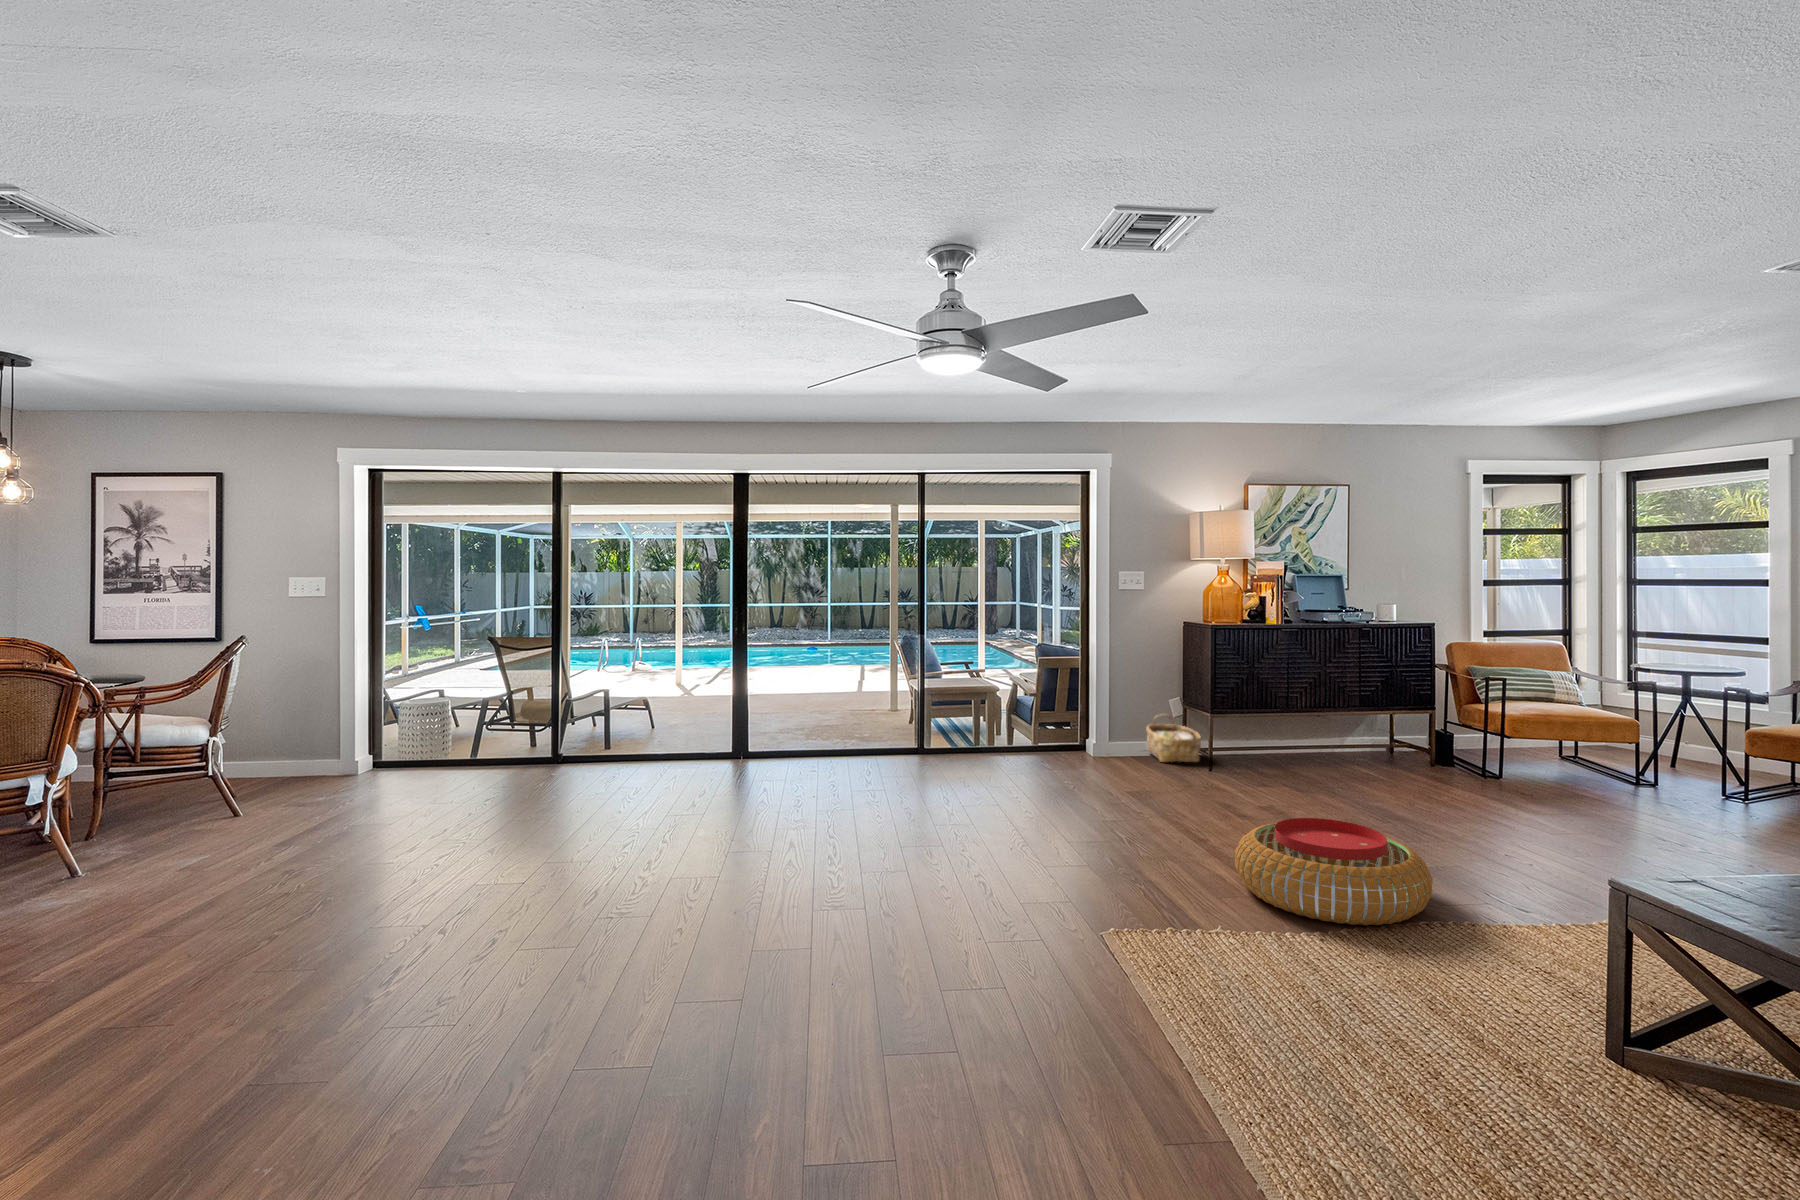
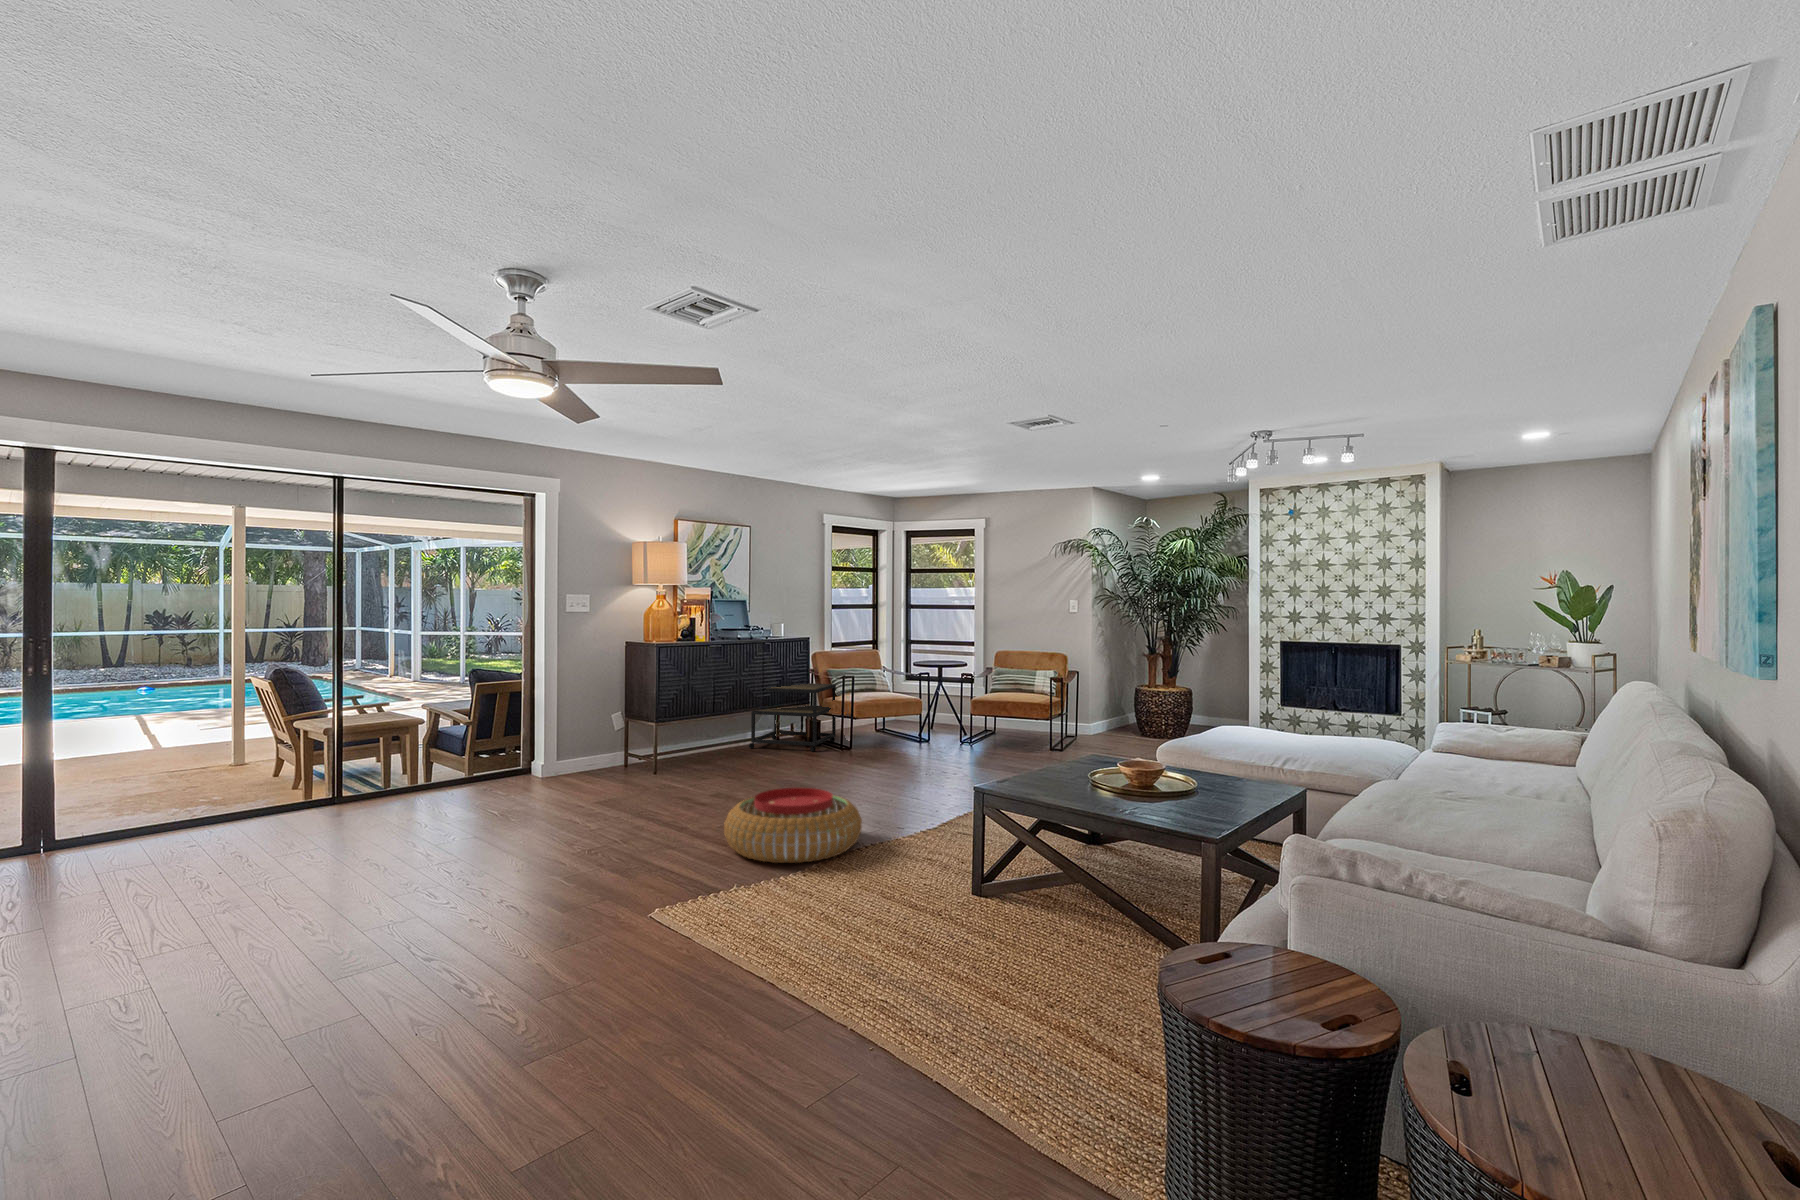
side table: none [1340,678,1471,772] -> present [749,683,836,752]
woven basket: present [1146,714,1201,762] -> none [591,728,644,773]

